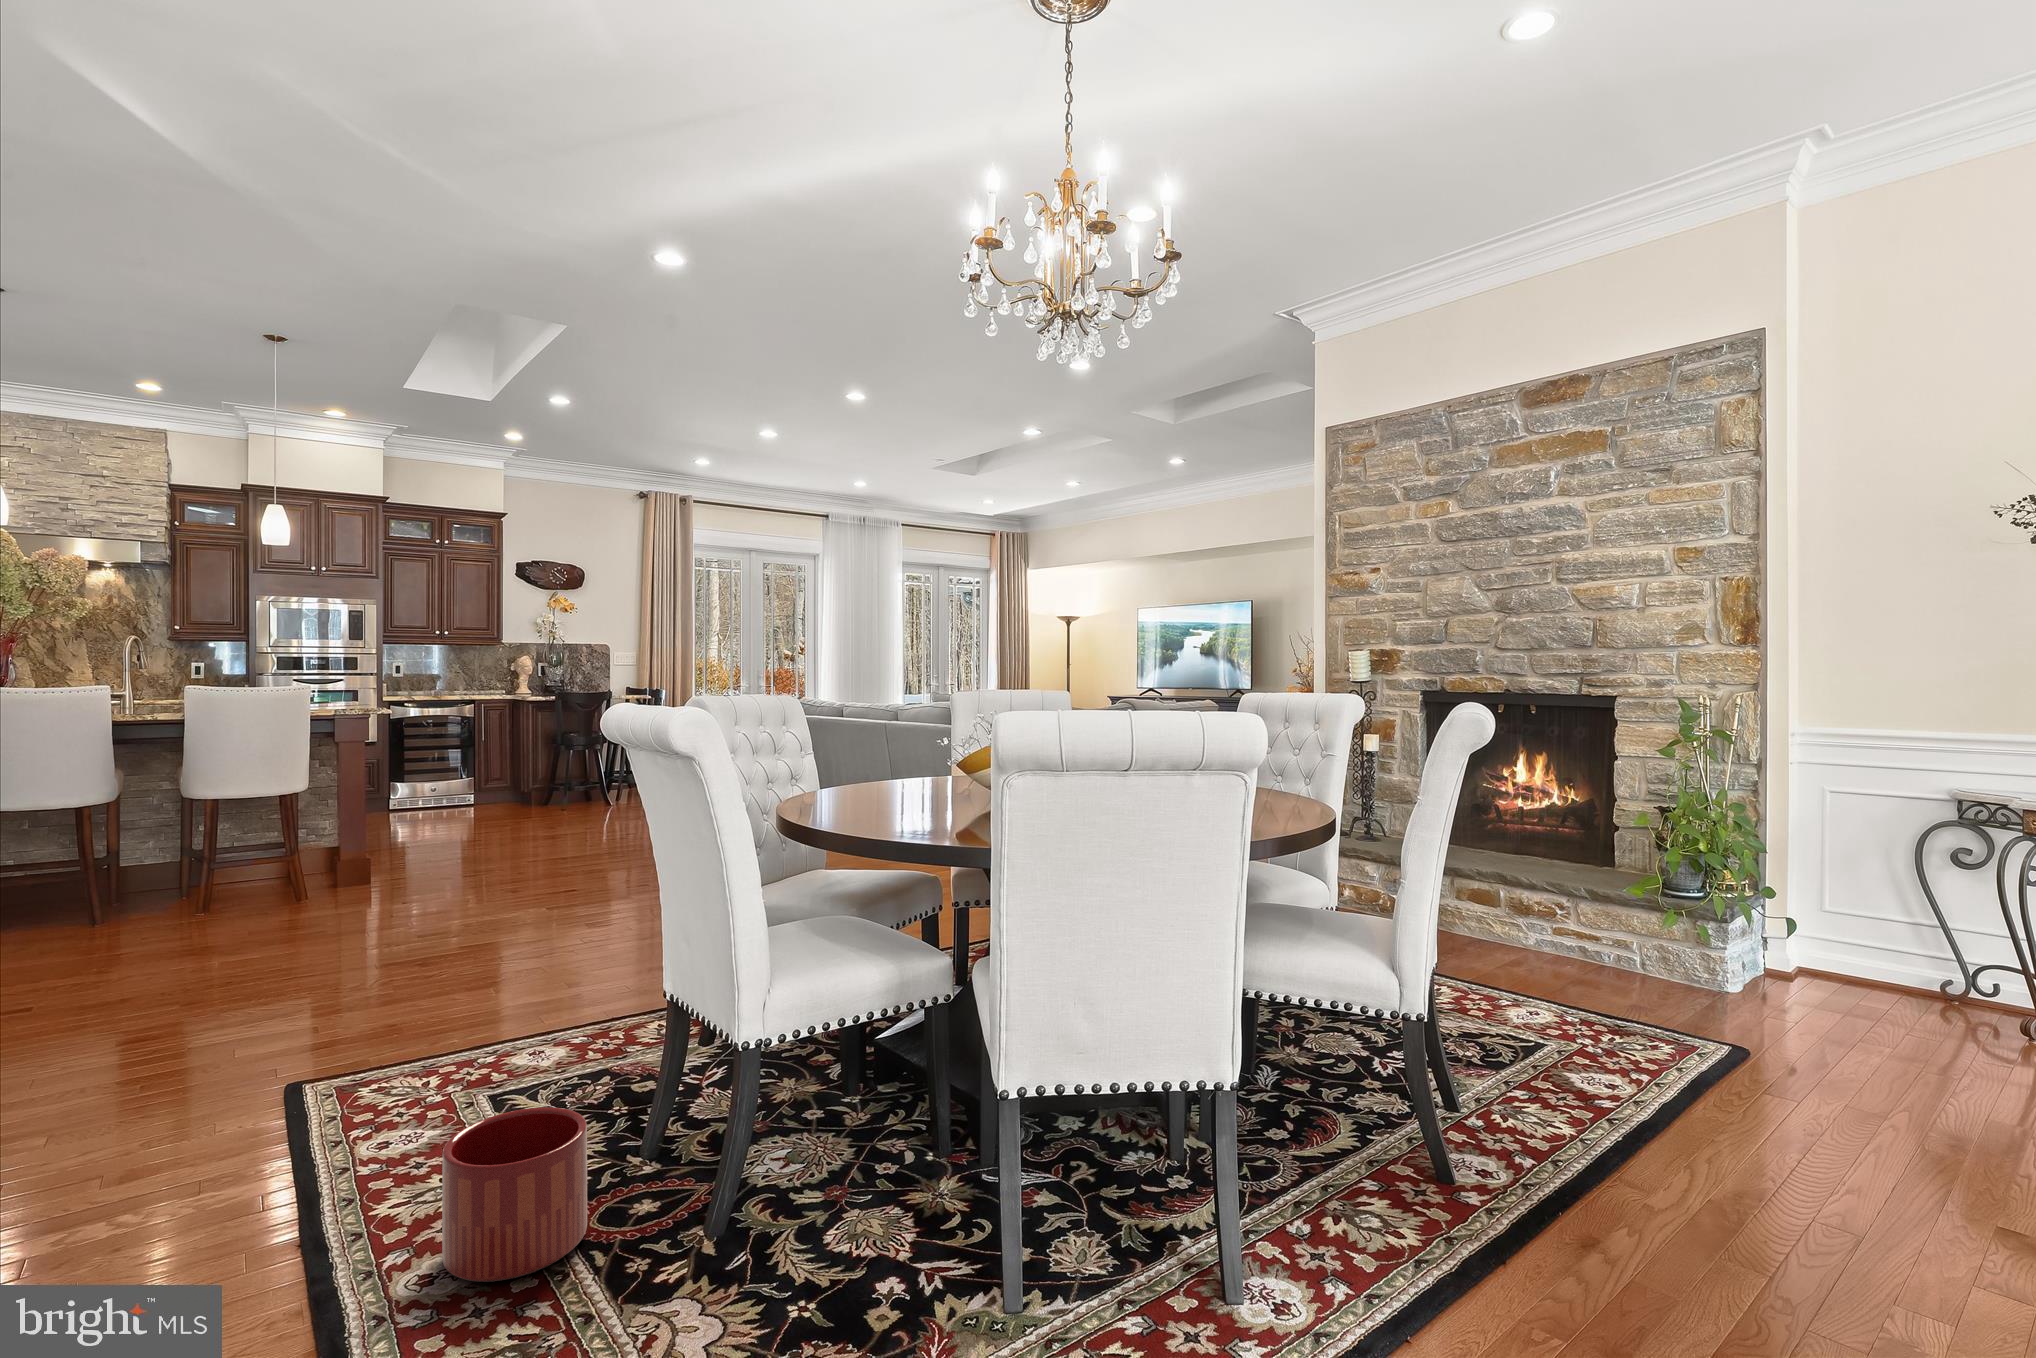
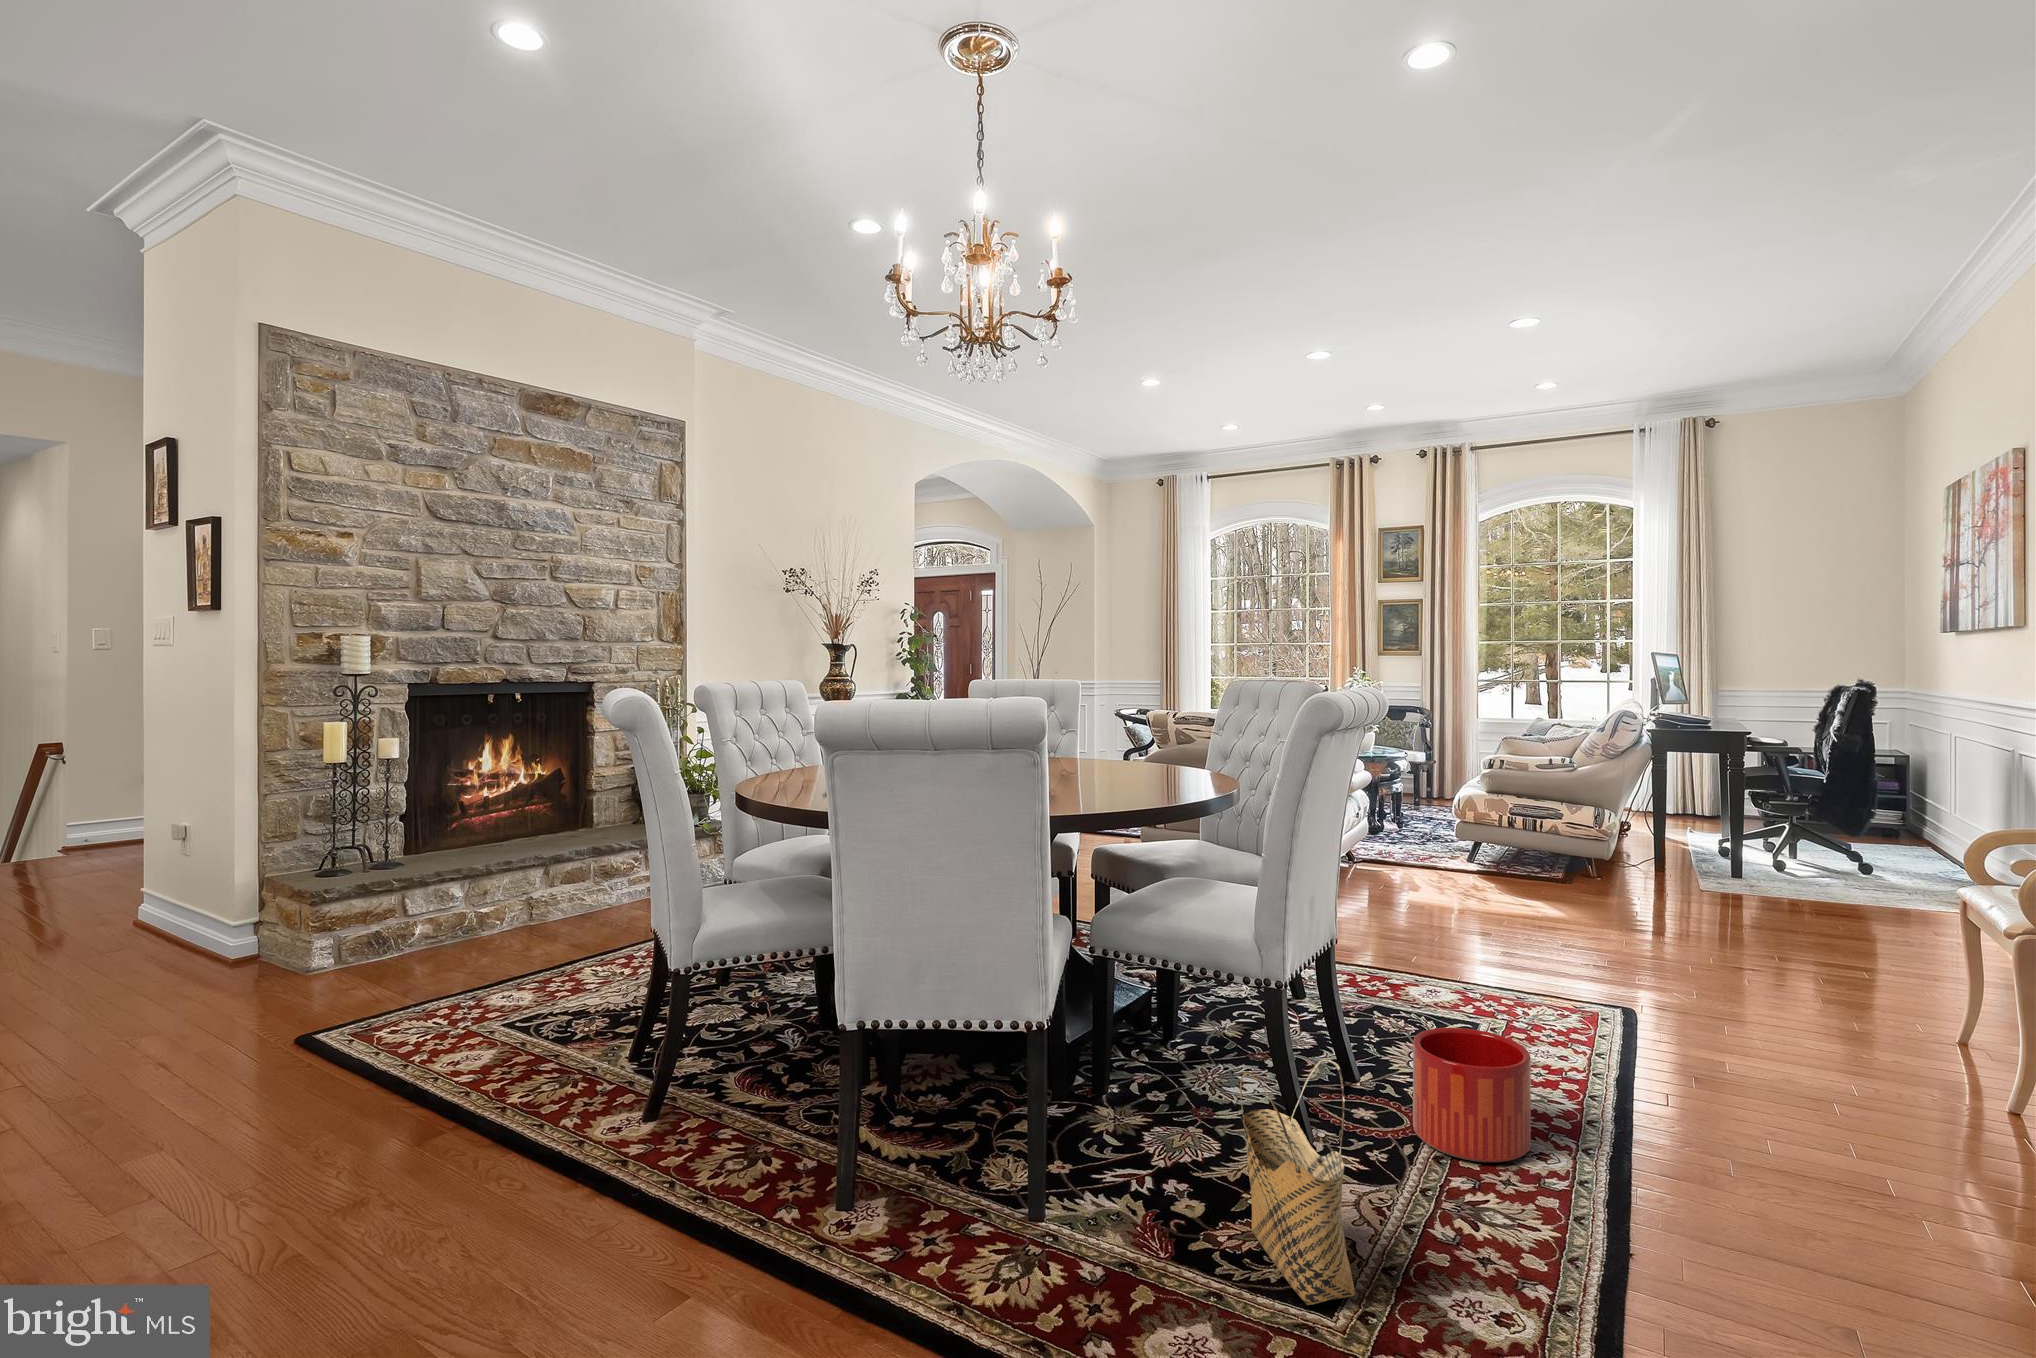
woven basket: none [481,947,592,1103] -> present [1240,1060,1355,1305]

